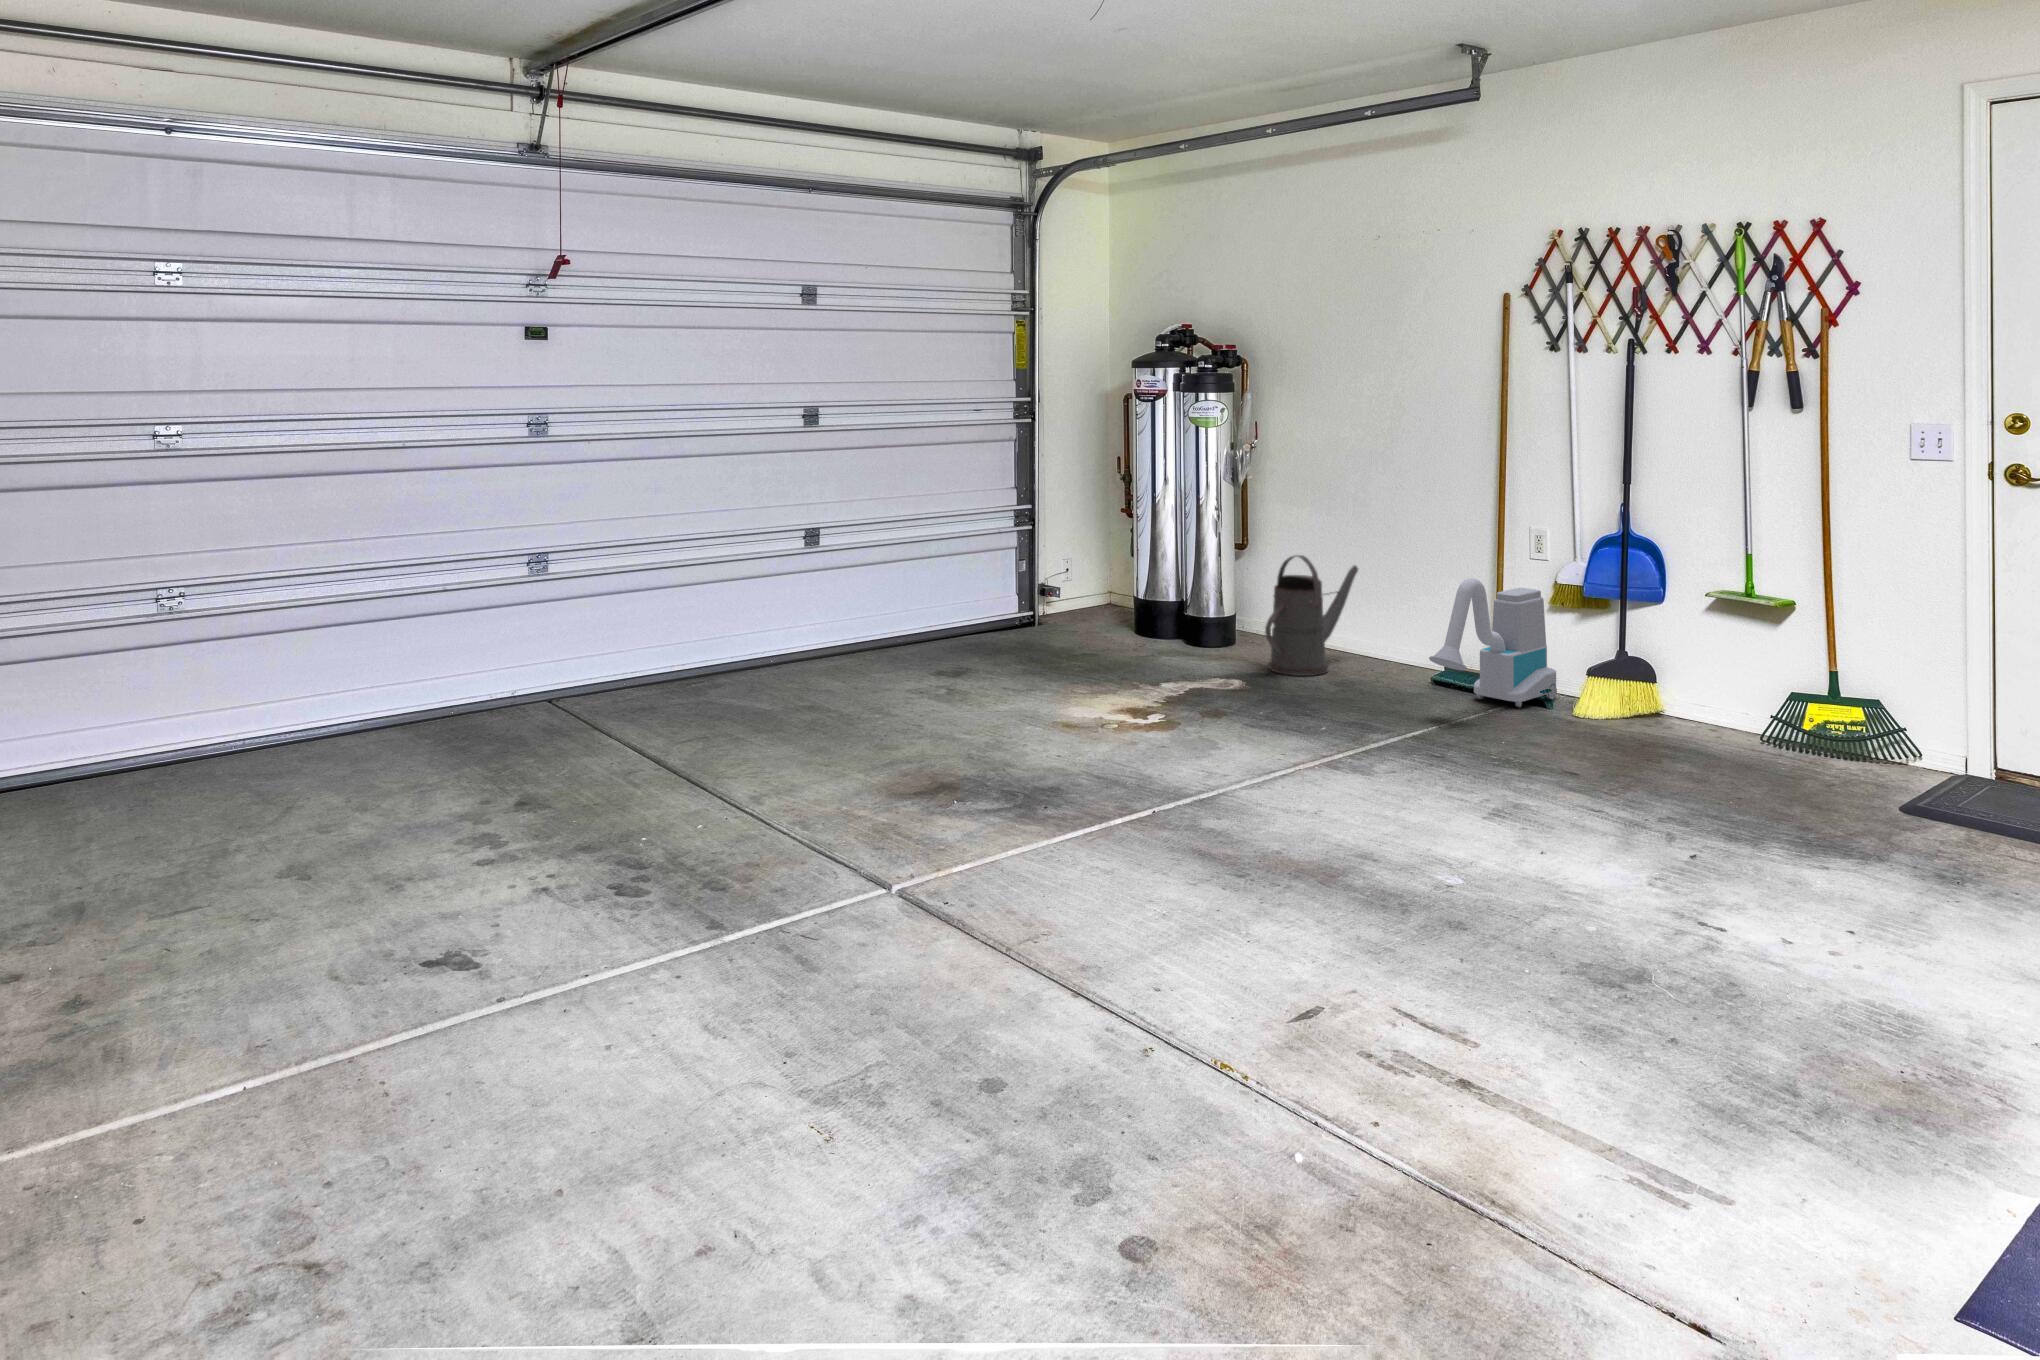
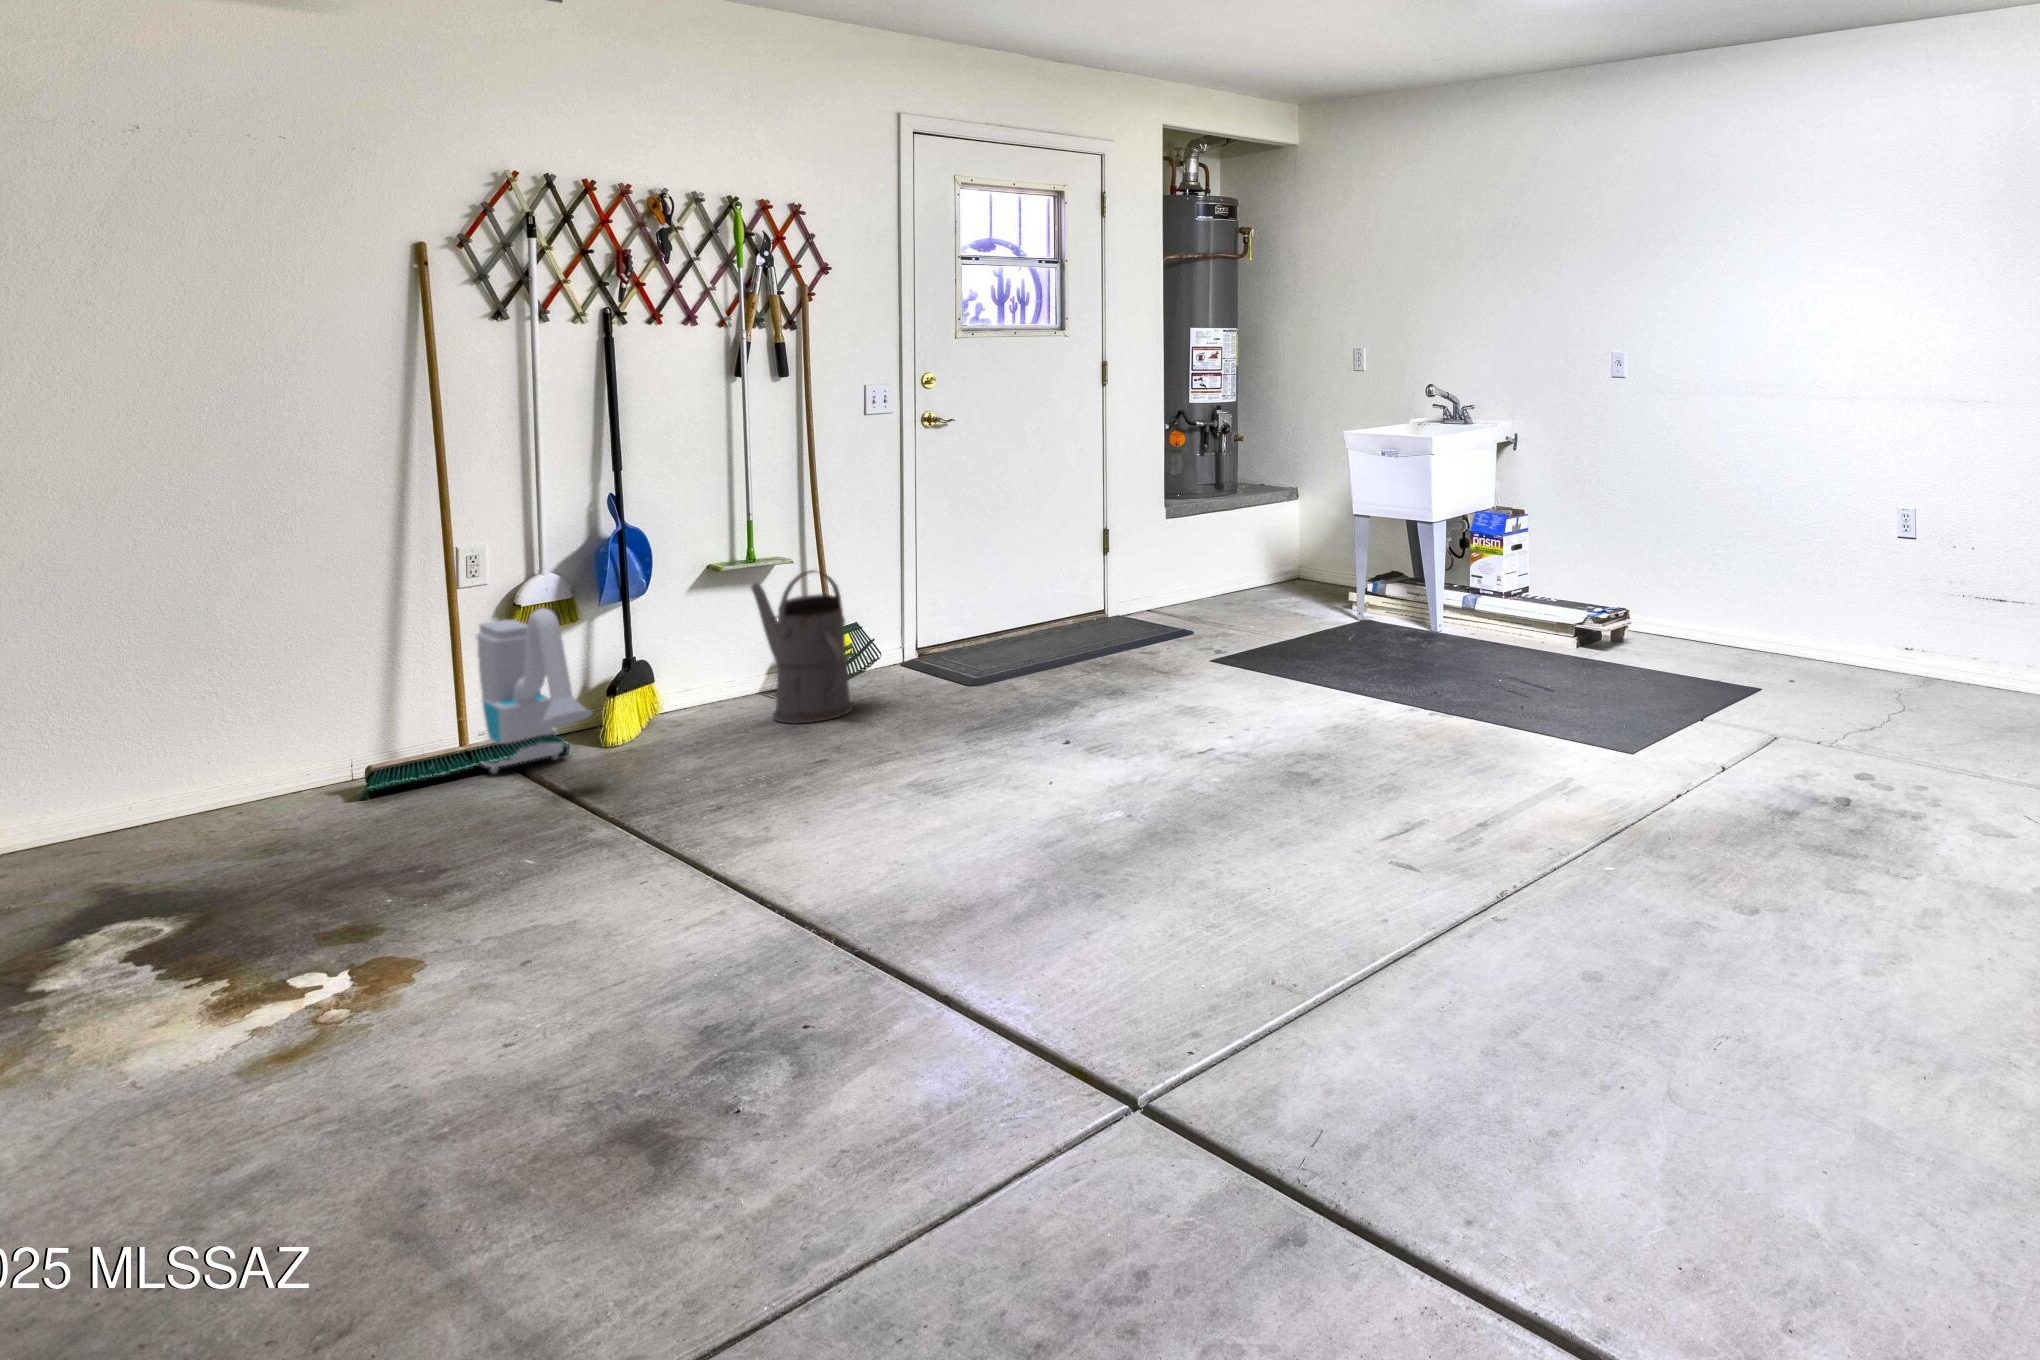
watering can: present [1265,555,1358,676] -> present [751,570,853,723]

